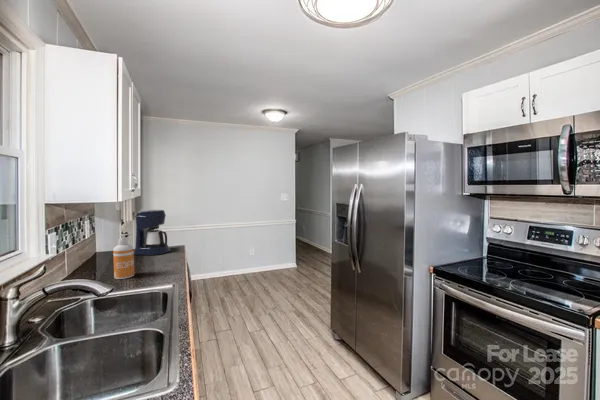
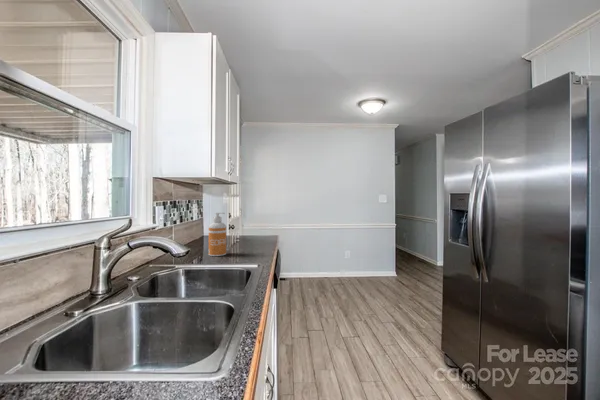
coffee maker: present [134,210,170,255] -> none [232,198,264,241]

